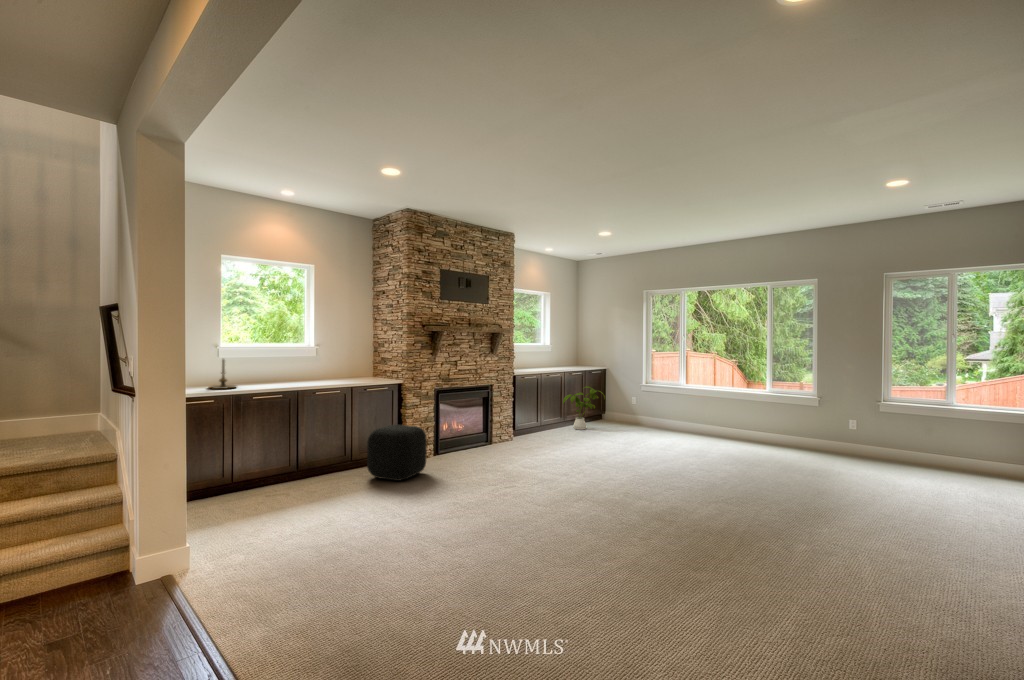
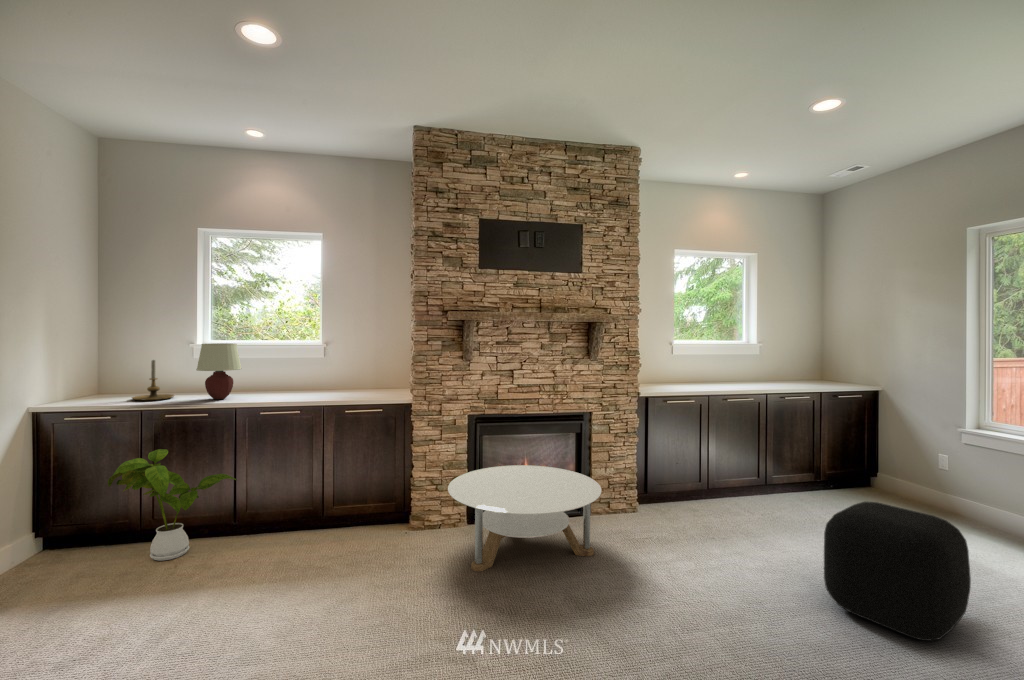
table lamp: none [260,346,291,386] -> present [196,343,242,399]
house plant: present [563,386,605,430] -> present [108,449,237,561]
round table: none [439,417,523,467] -> present [448,465,601,571]
ottoman: present [367,425,427,481] -> present [824,502,971,641]

